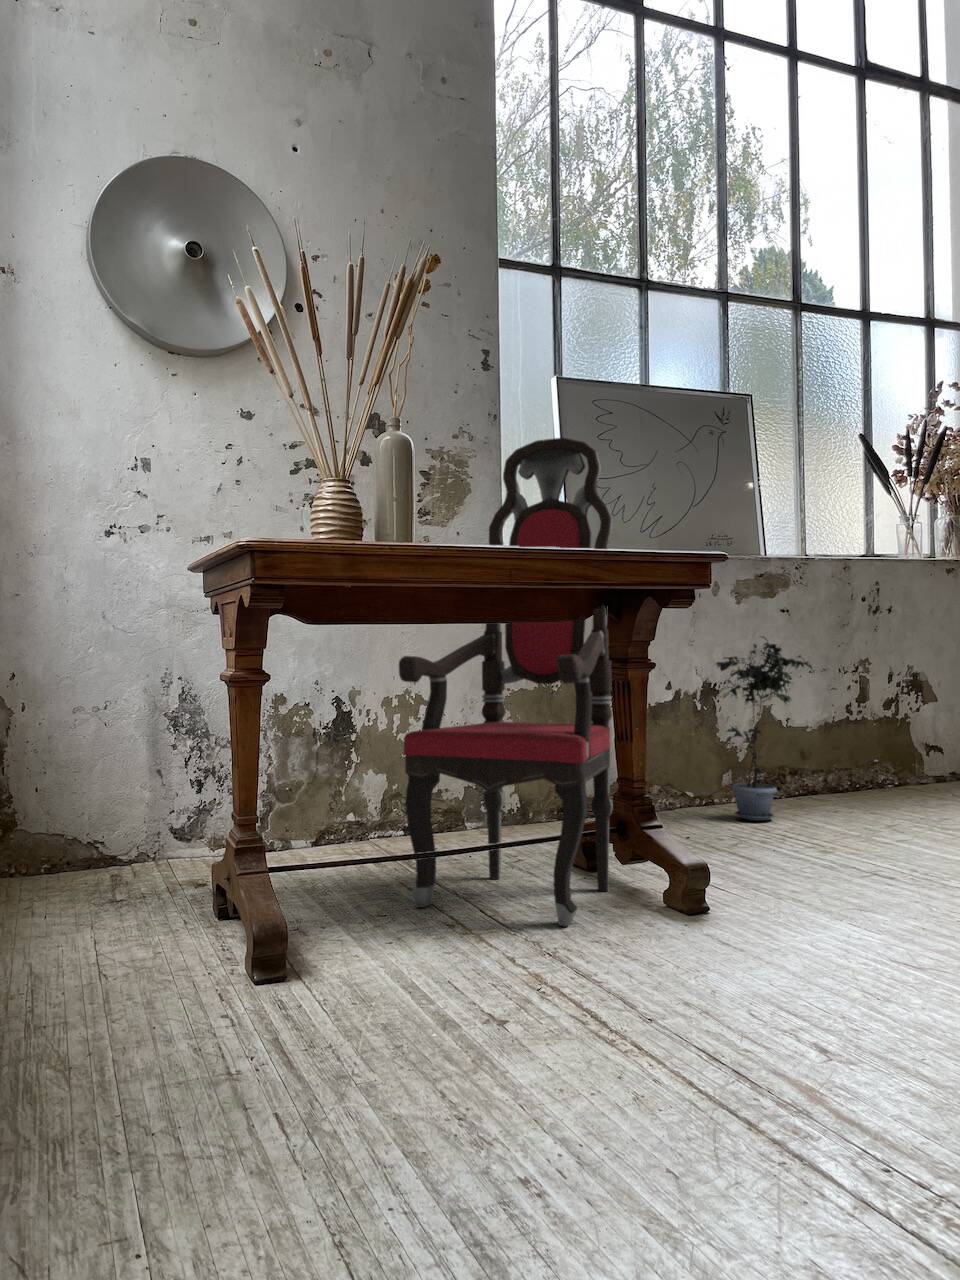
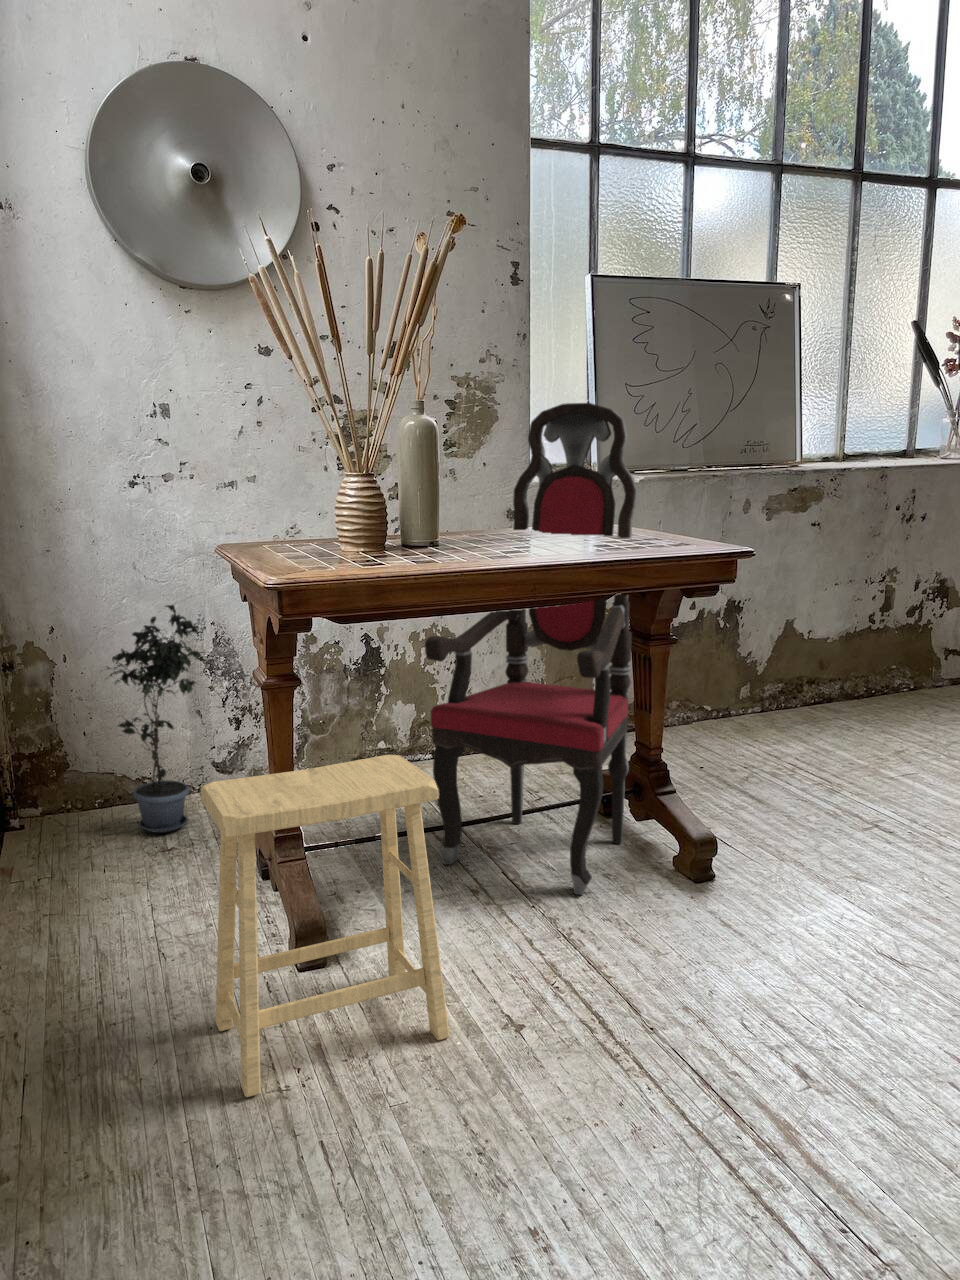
potted plant: present [716,636,812,821] -> present [101,605,204,833]
footstool: none [158,725,425,1079] -> present [201,755,450,1097]

